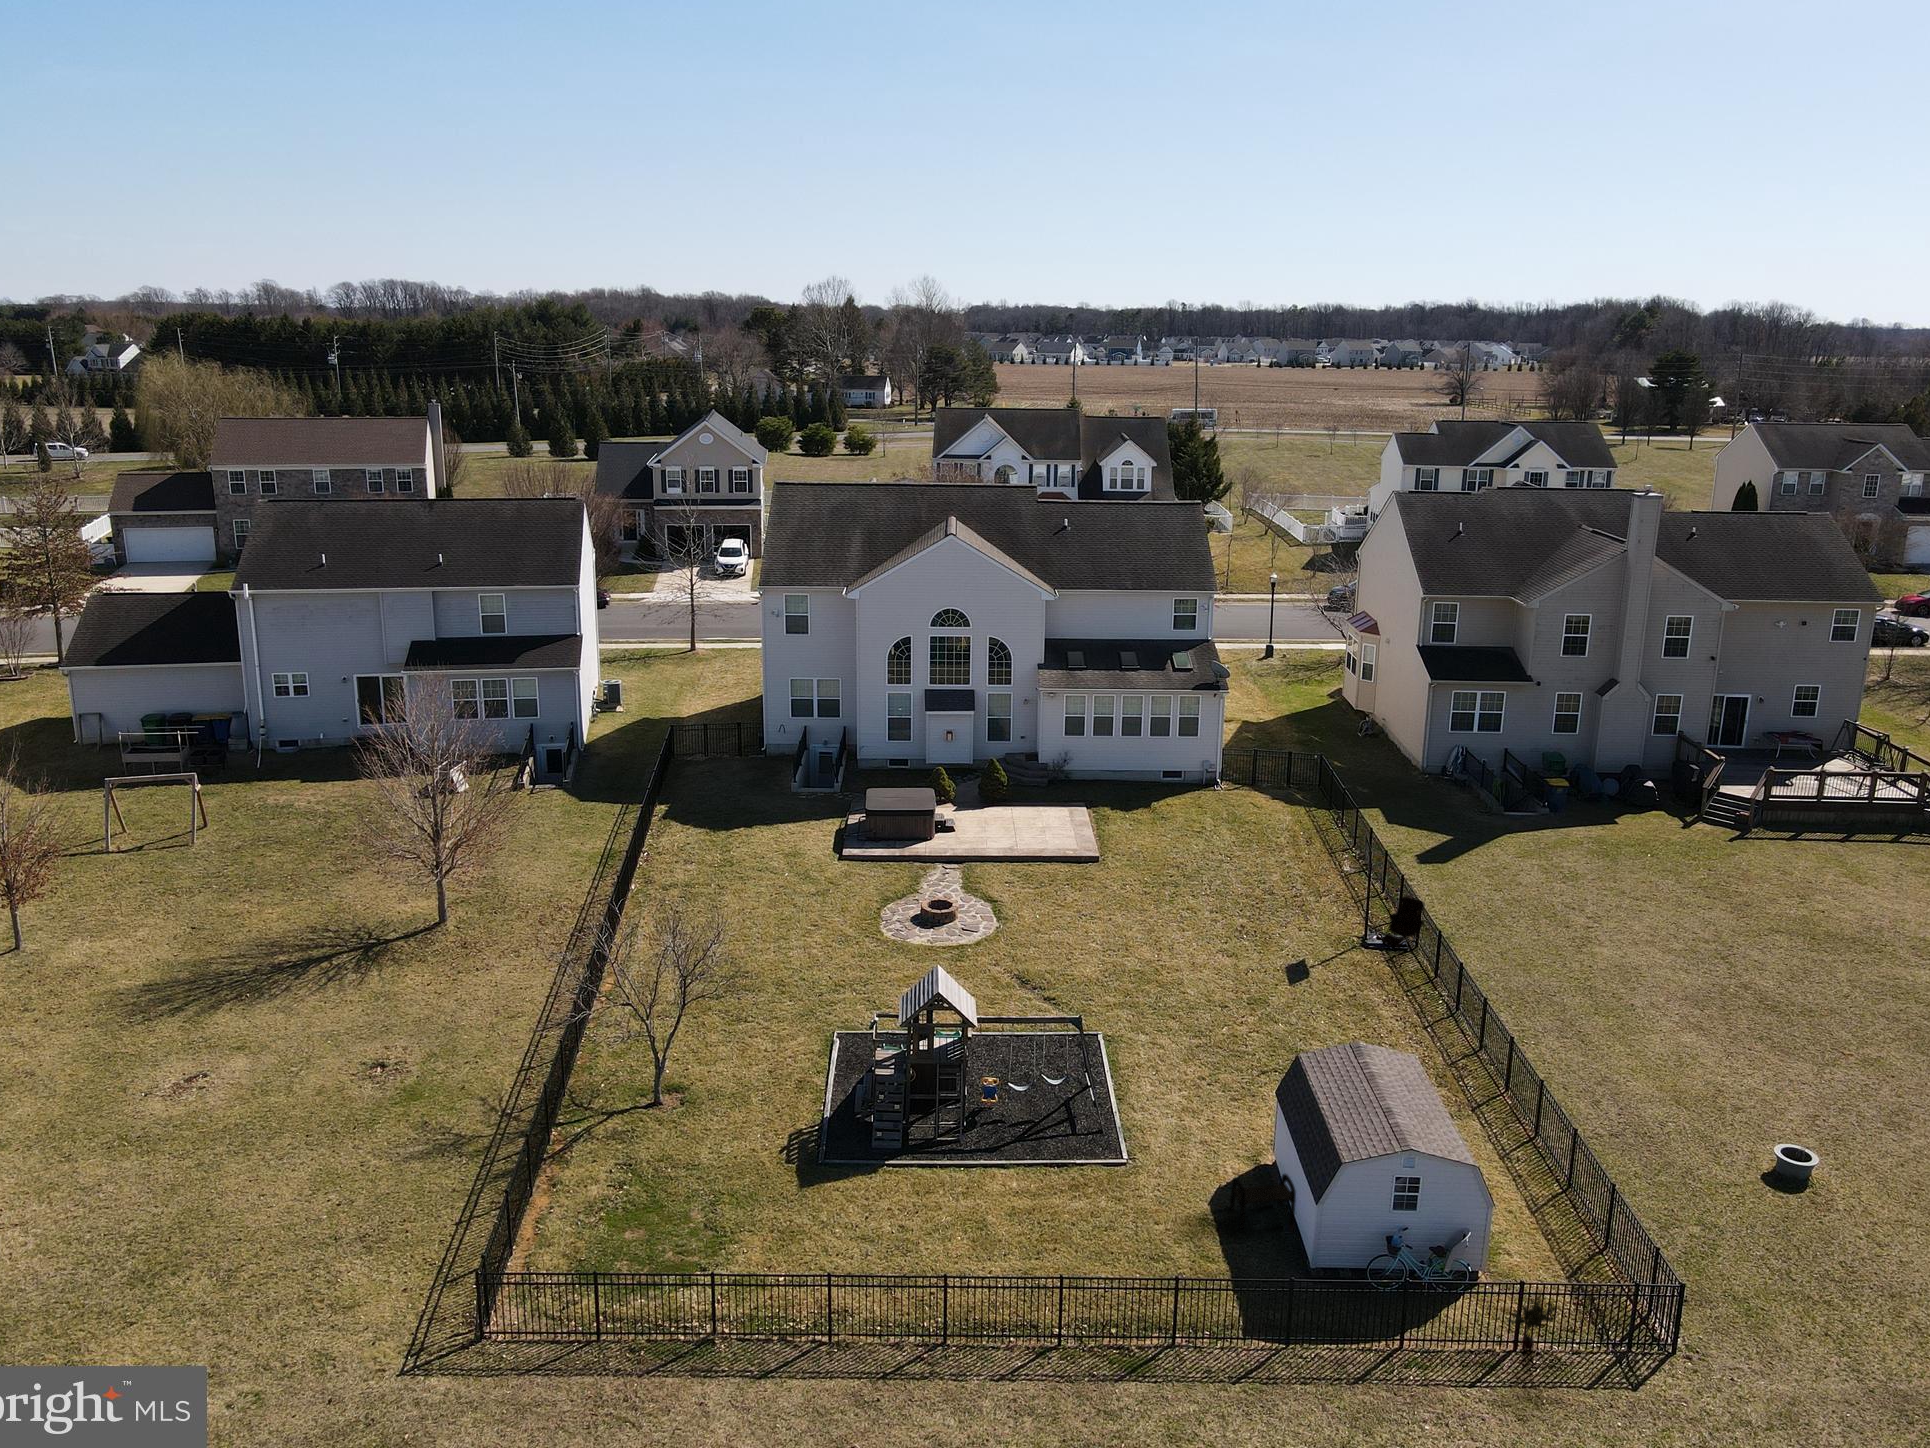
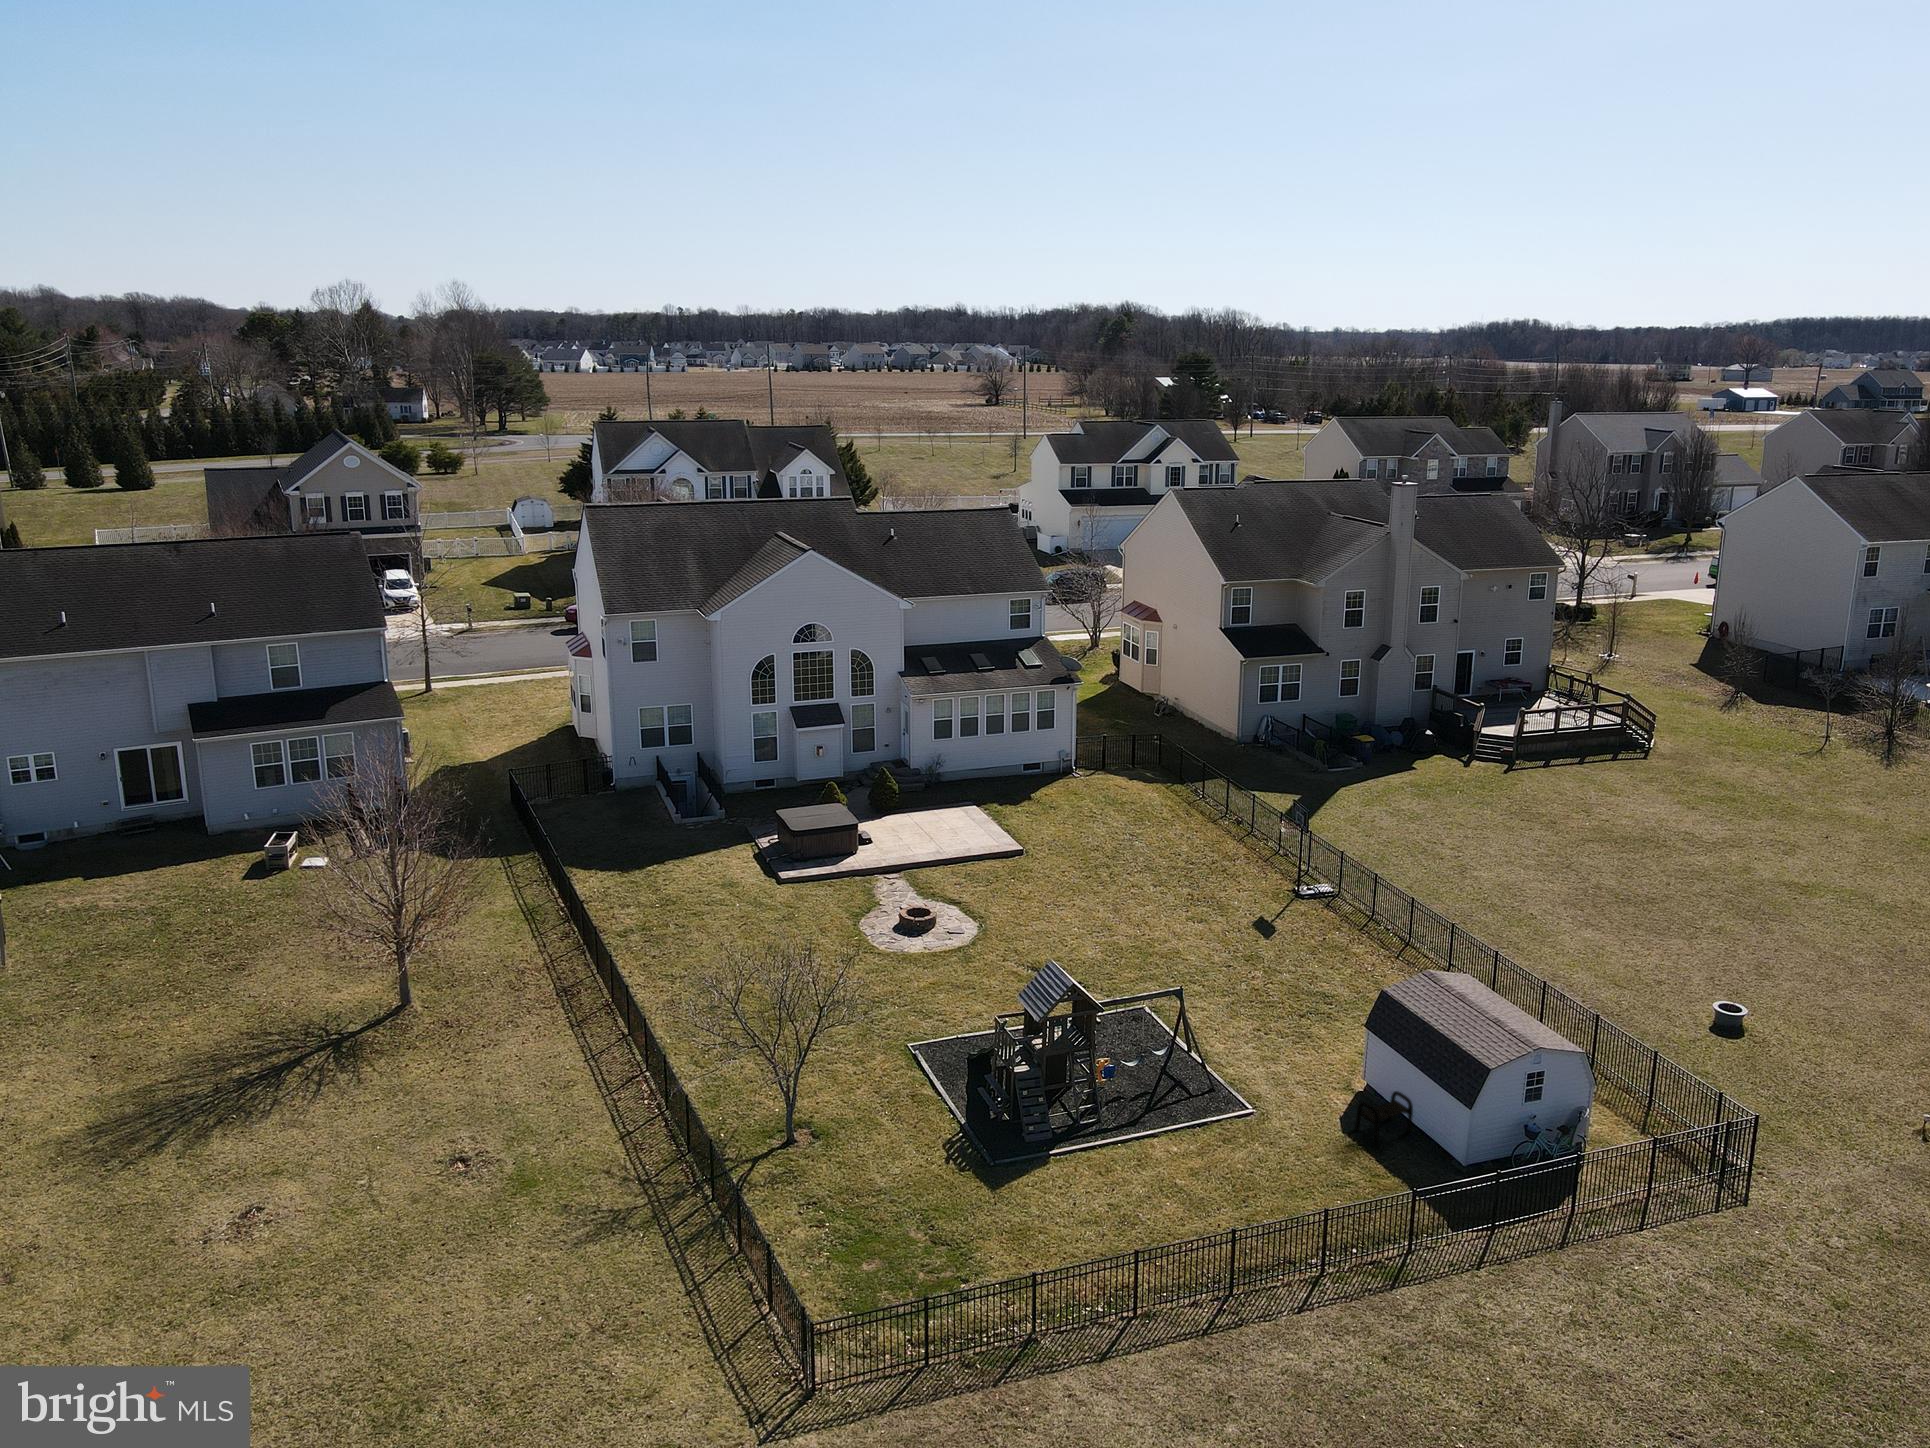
lounge chair: present [1381,896,1424,950] -> none [1313,850,1344,900]
potted tree: present [1508,1296,1557,1350] -> none [1617,1141,1651,1187]

